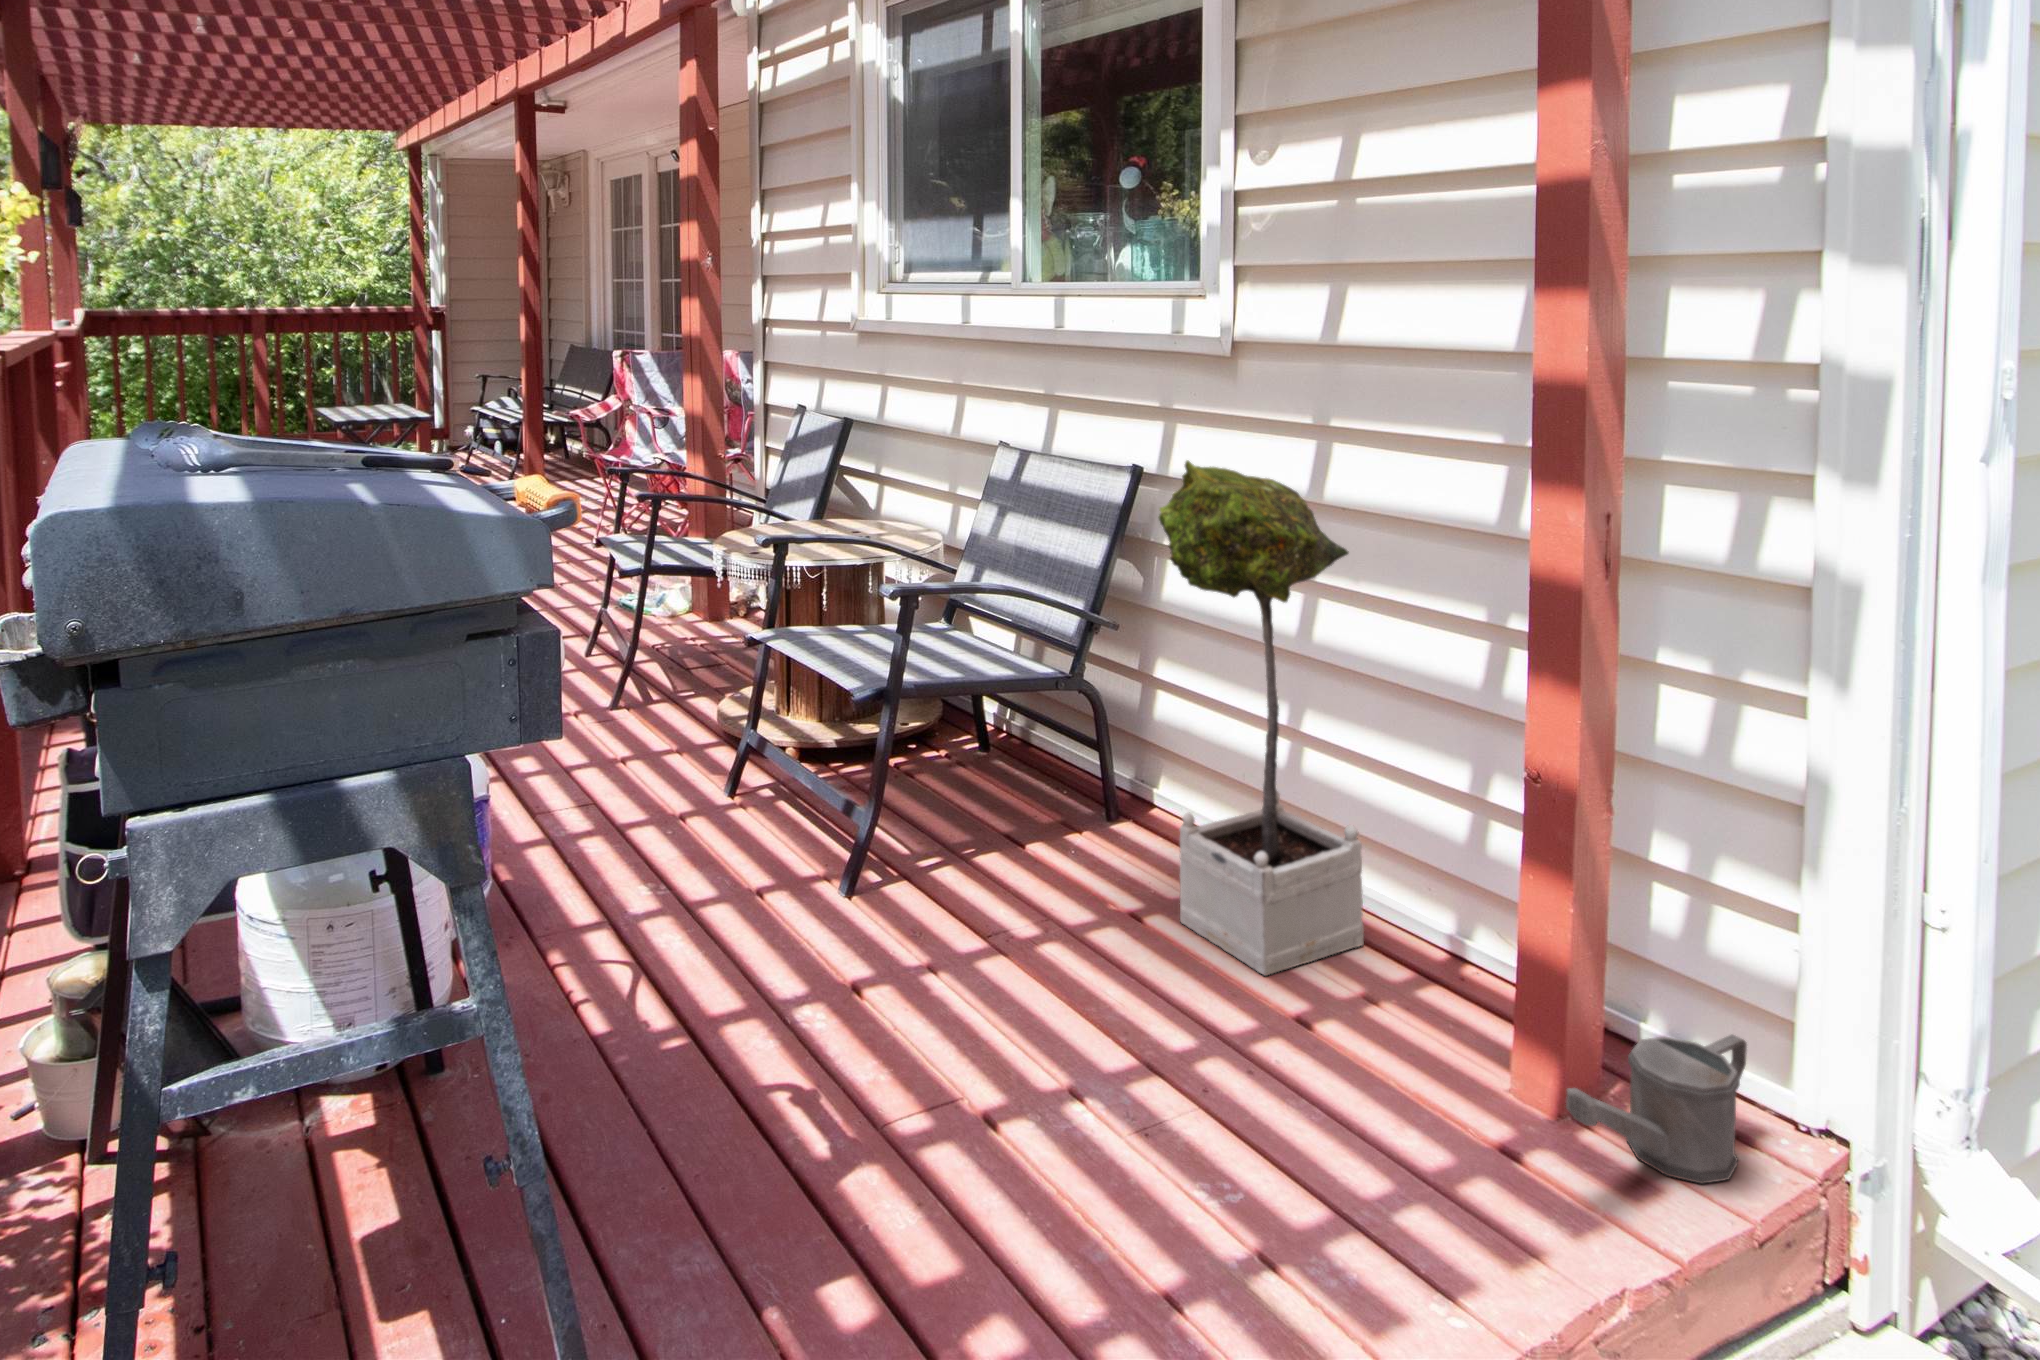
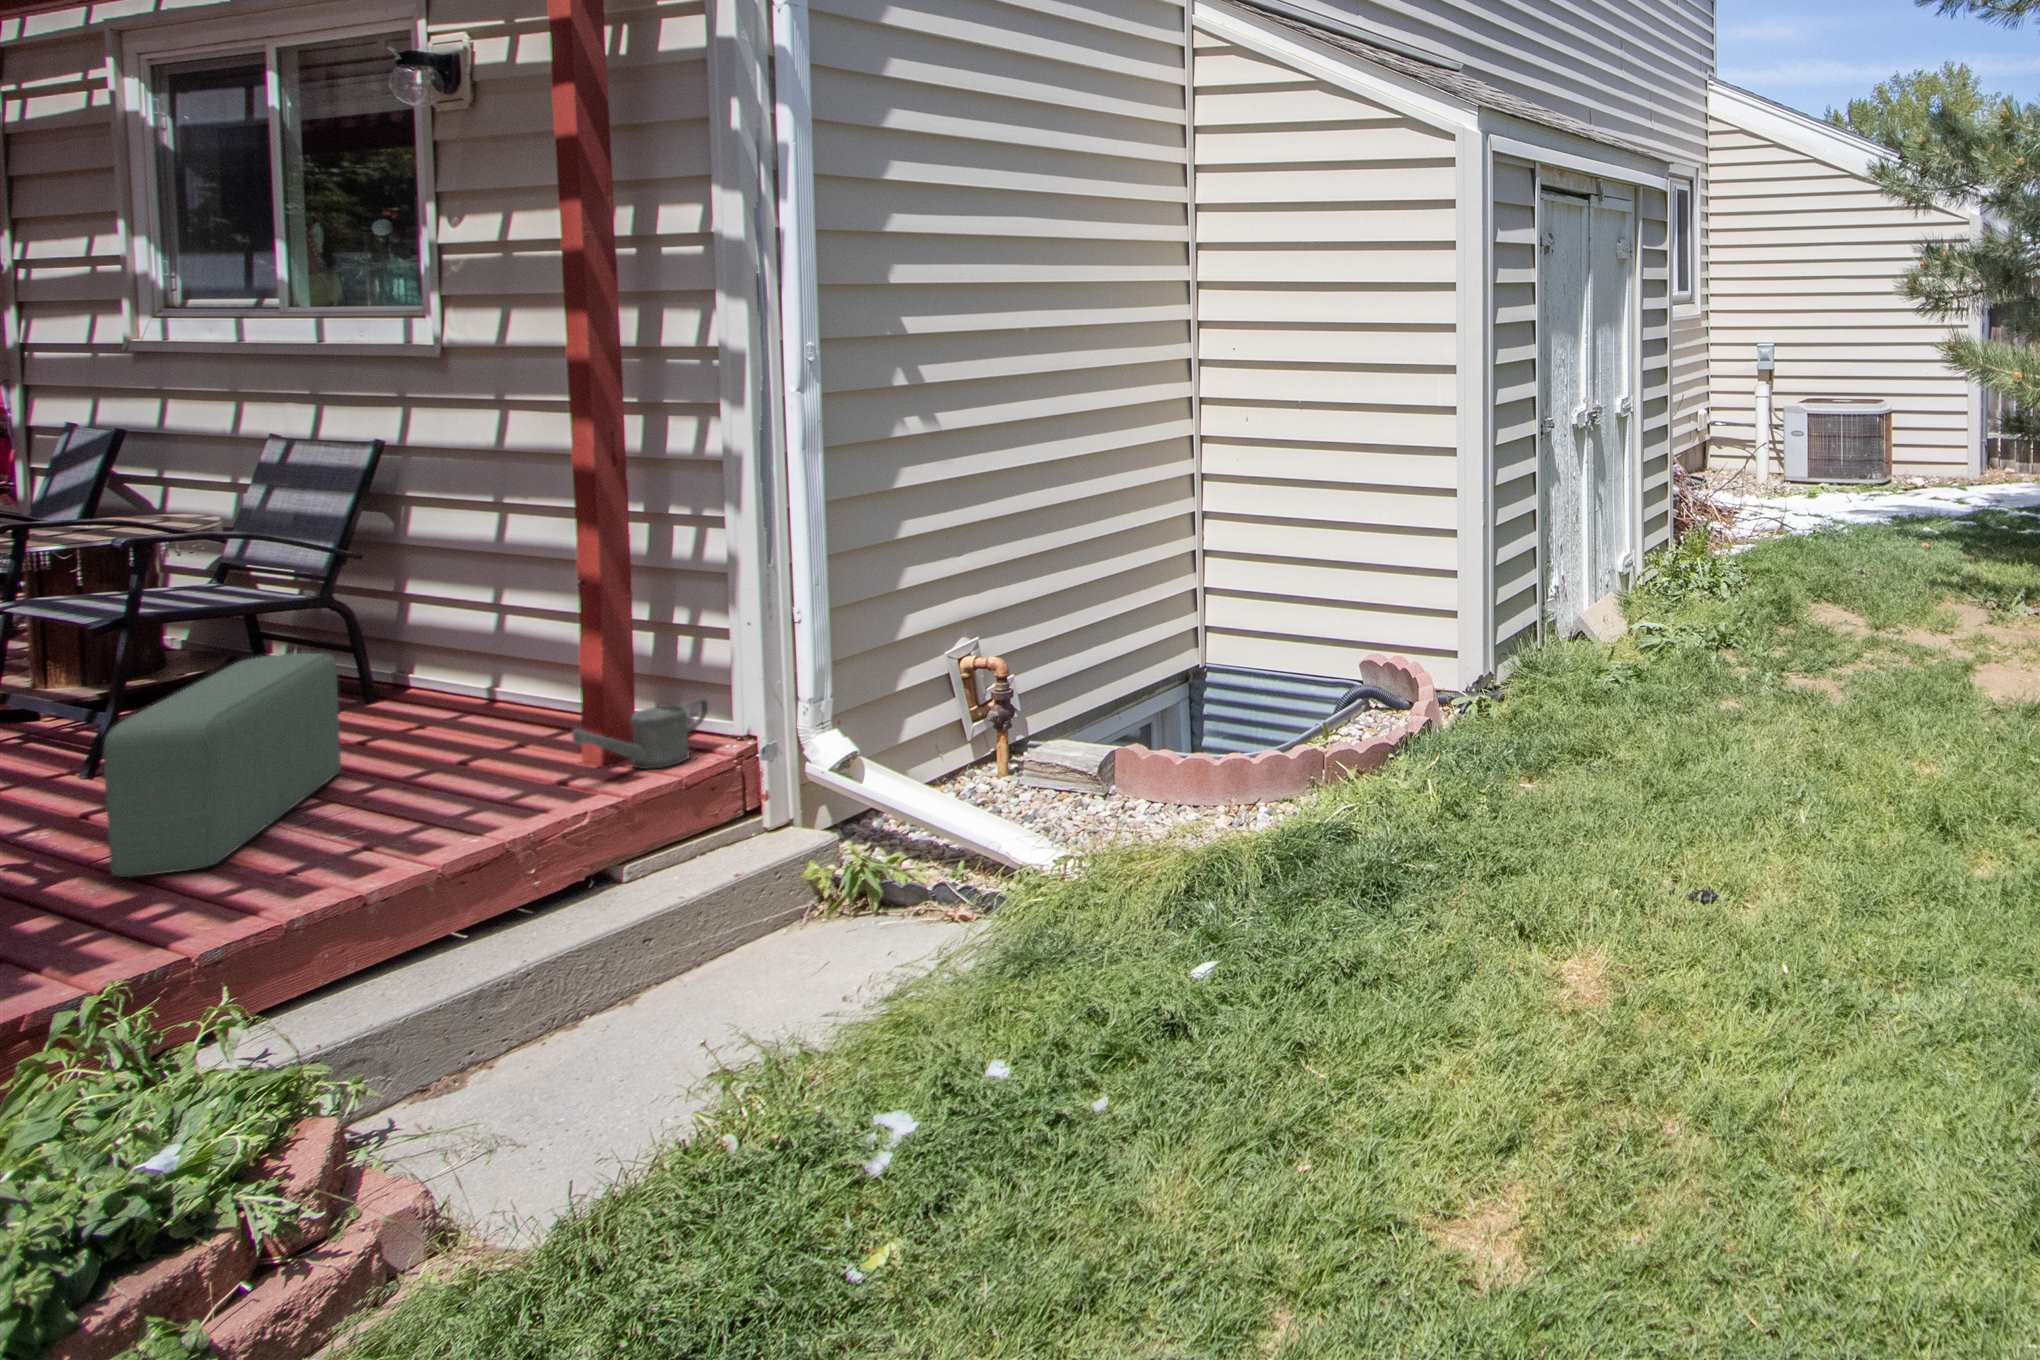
potted tree: present [1158,460,1364,976] -> none [356,428,529,747]
pouf: none [928,809,1156,1248] -> present [103,653,341,877]

